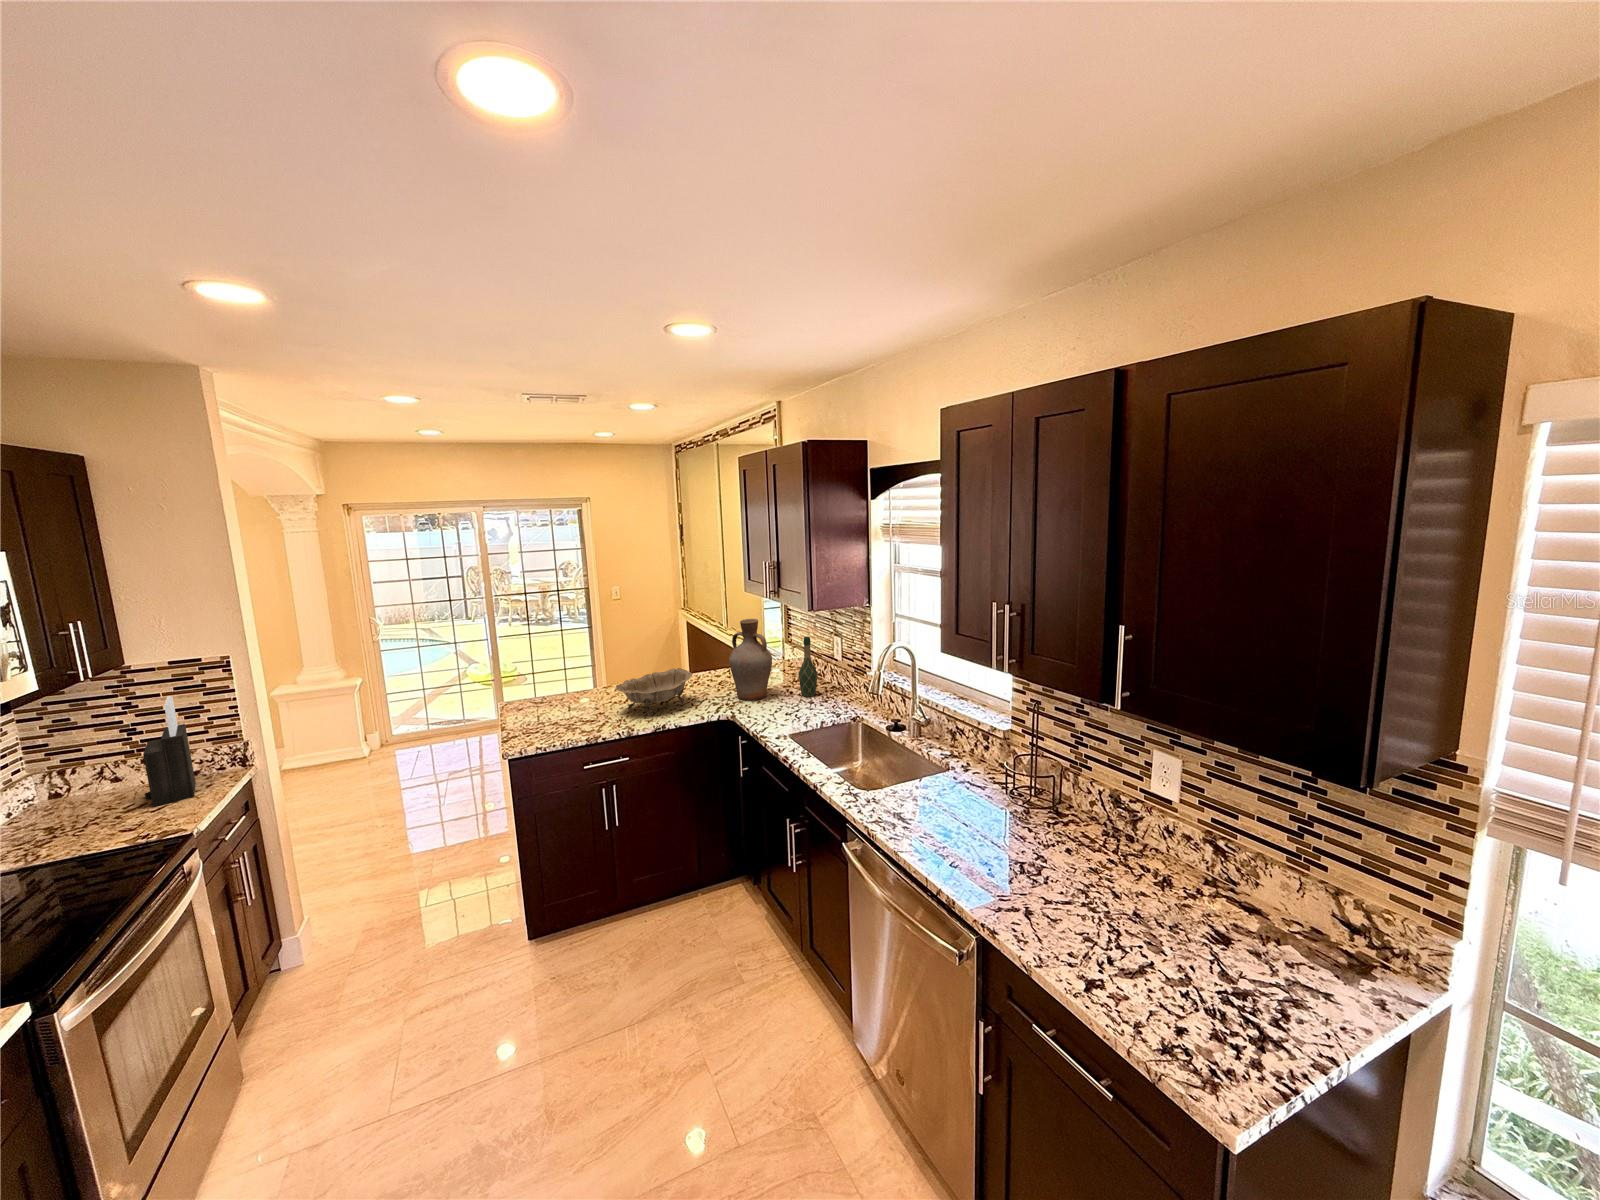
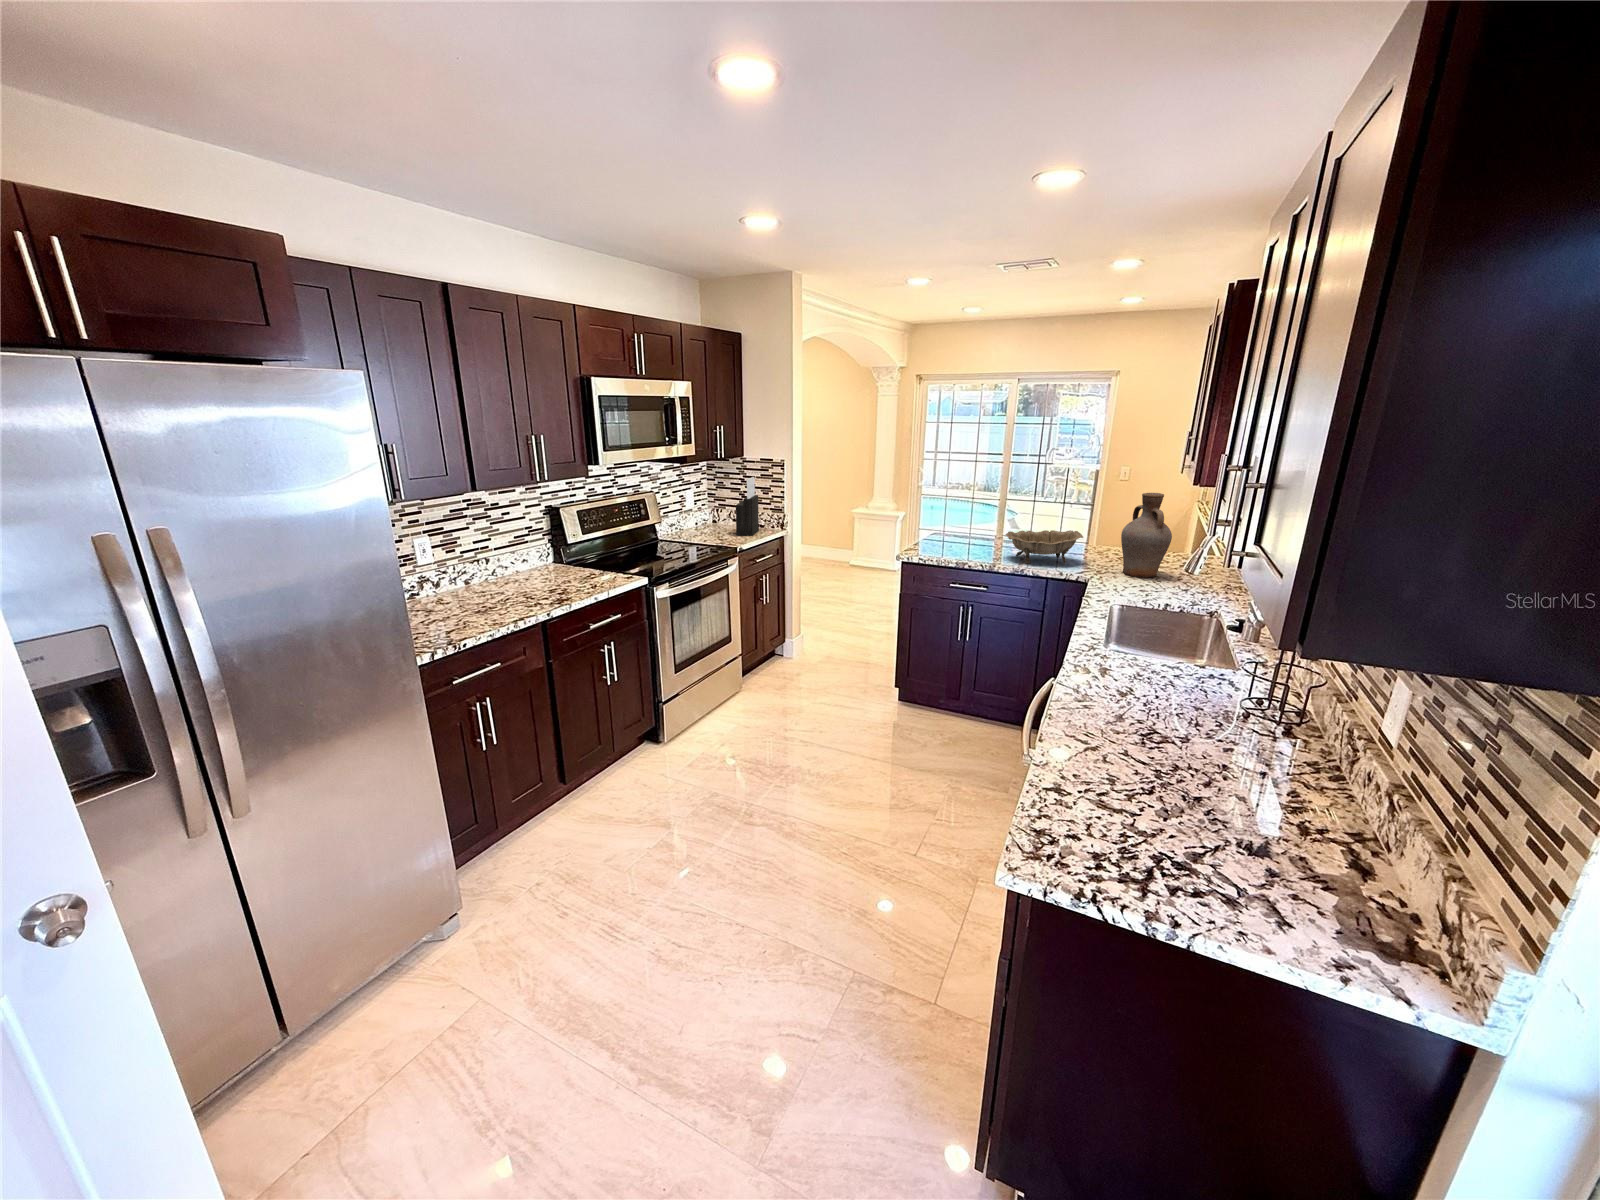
wine bottle: present [799,637,817,696] -> none [1193,522,1219,589]

